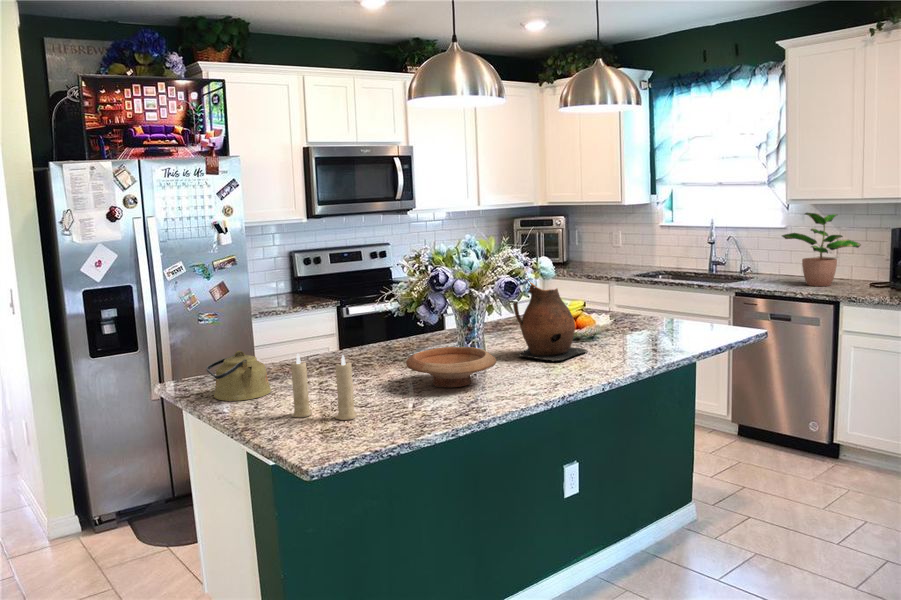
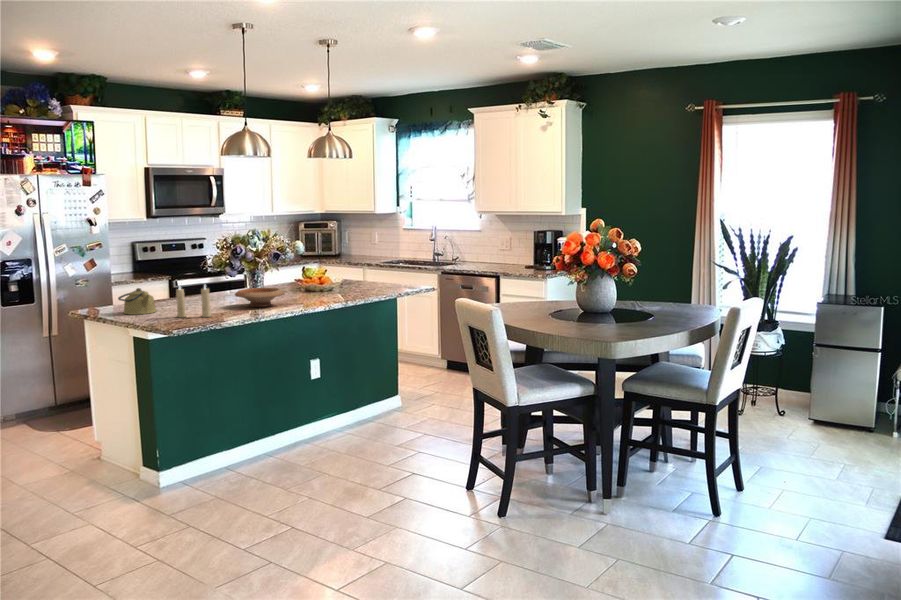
potted plant: present [782,213,861,286] -> none [472,220,518,266]
ceramic pitcher: present [513,281,587,362] -> none [295,253,338,298]

